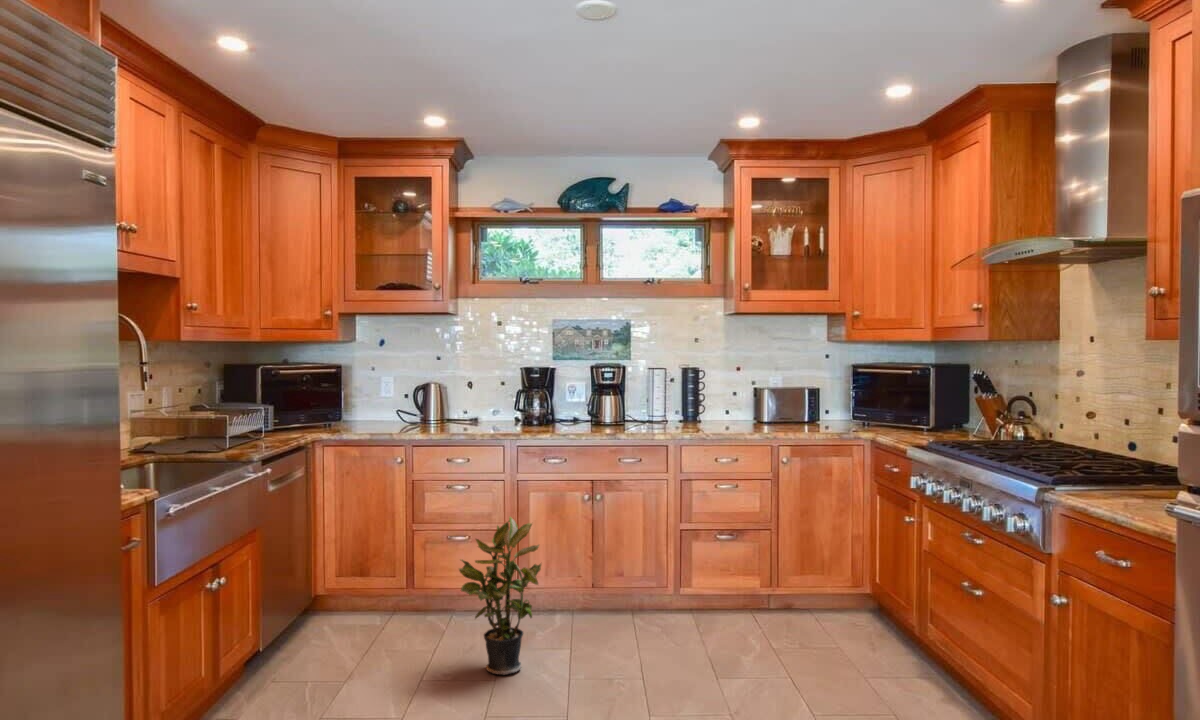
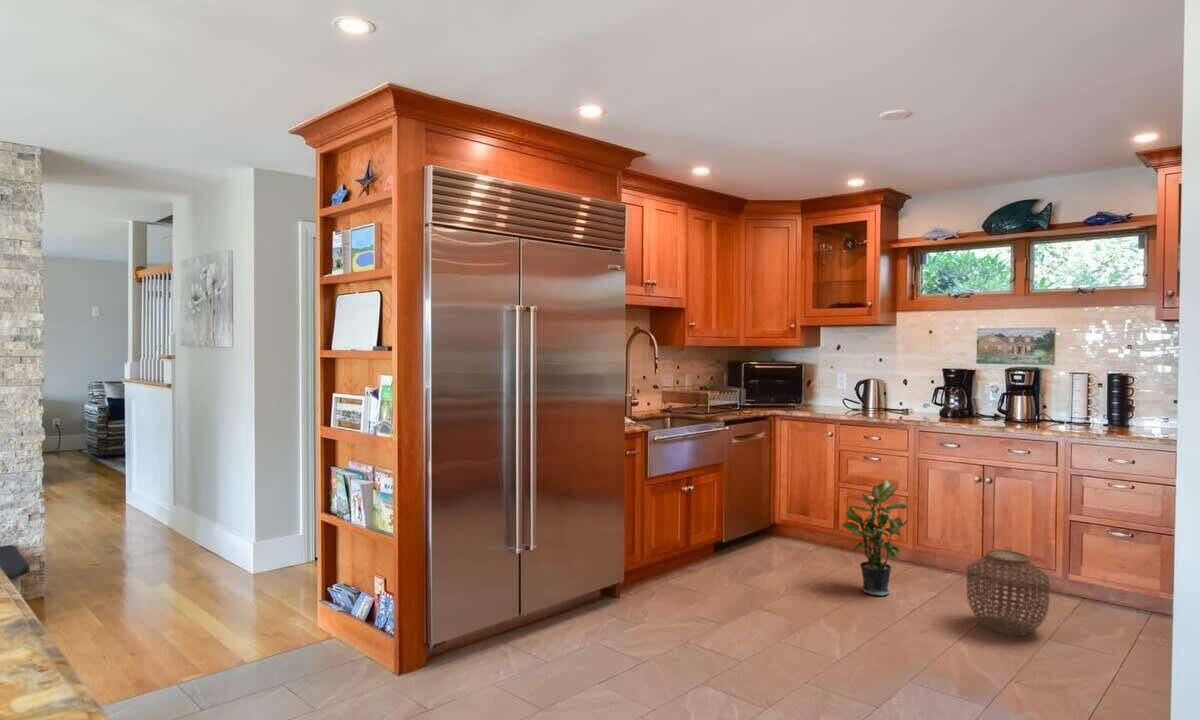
woven basket: none [624,581,710,685] -> present [967,550,1049,636]

